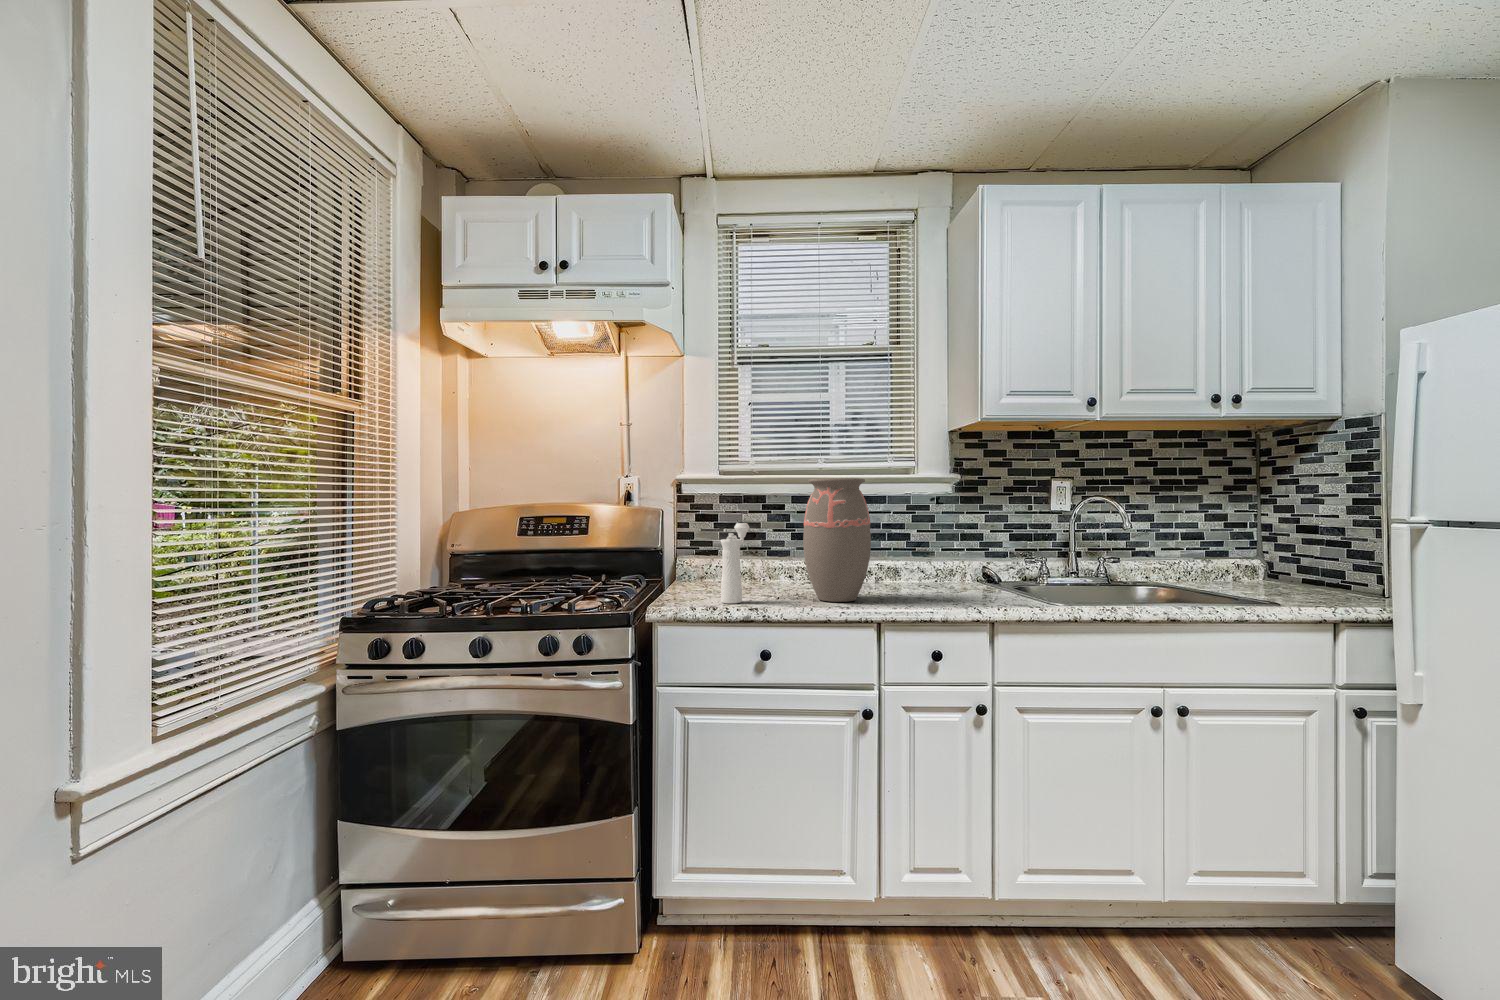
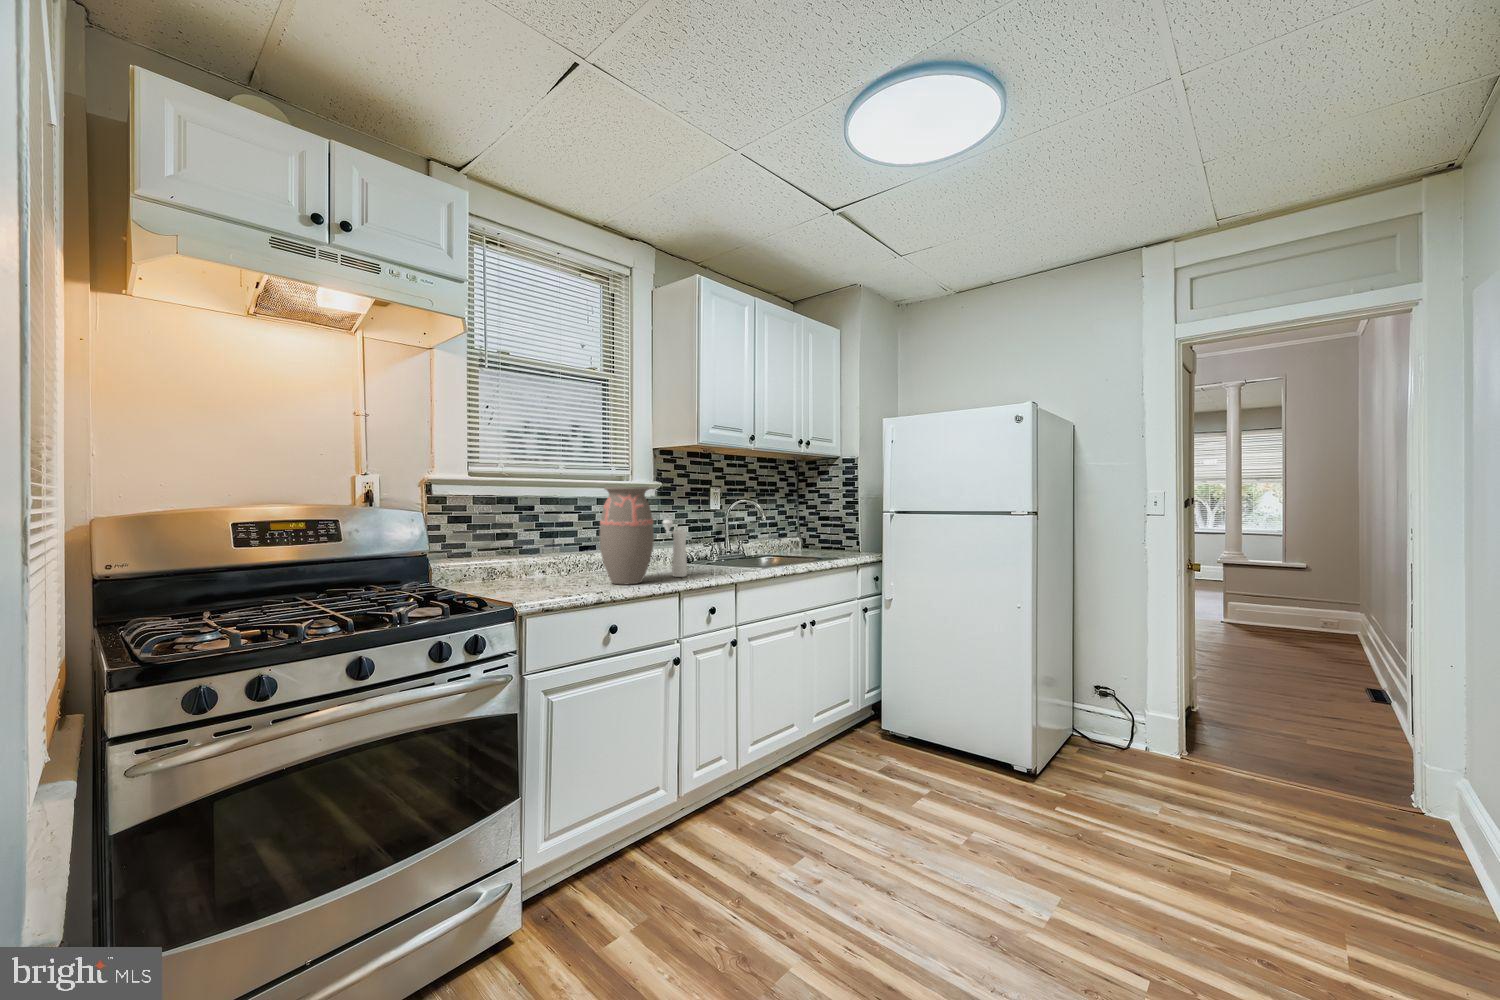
pepper mill: present [721,523,749,603] -> present [663,519,687,577]

